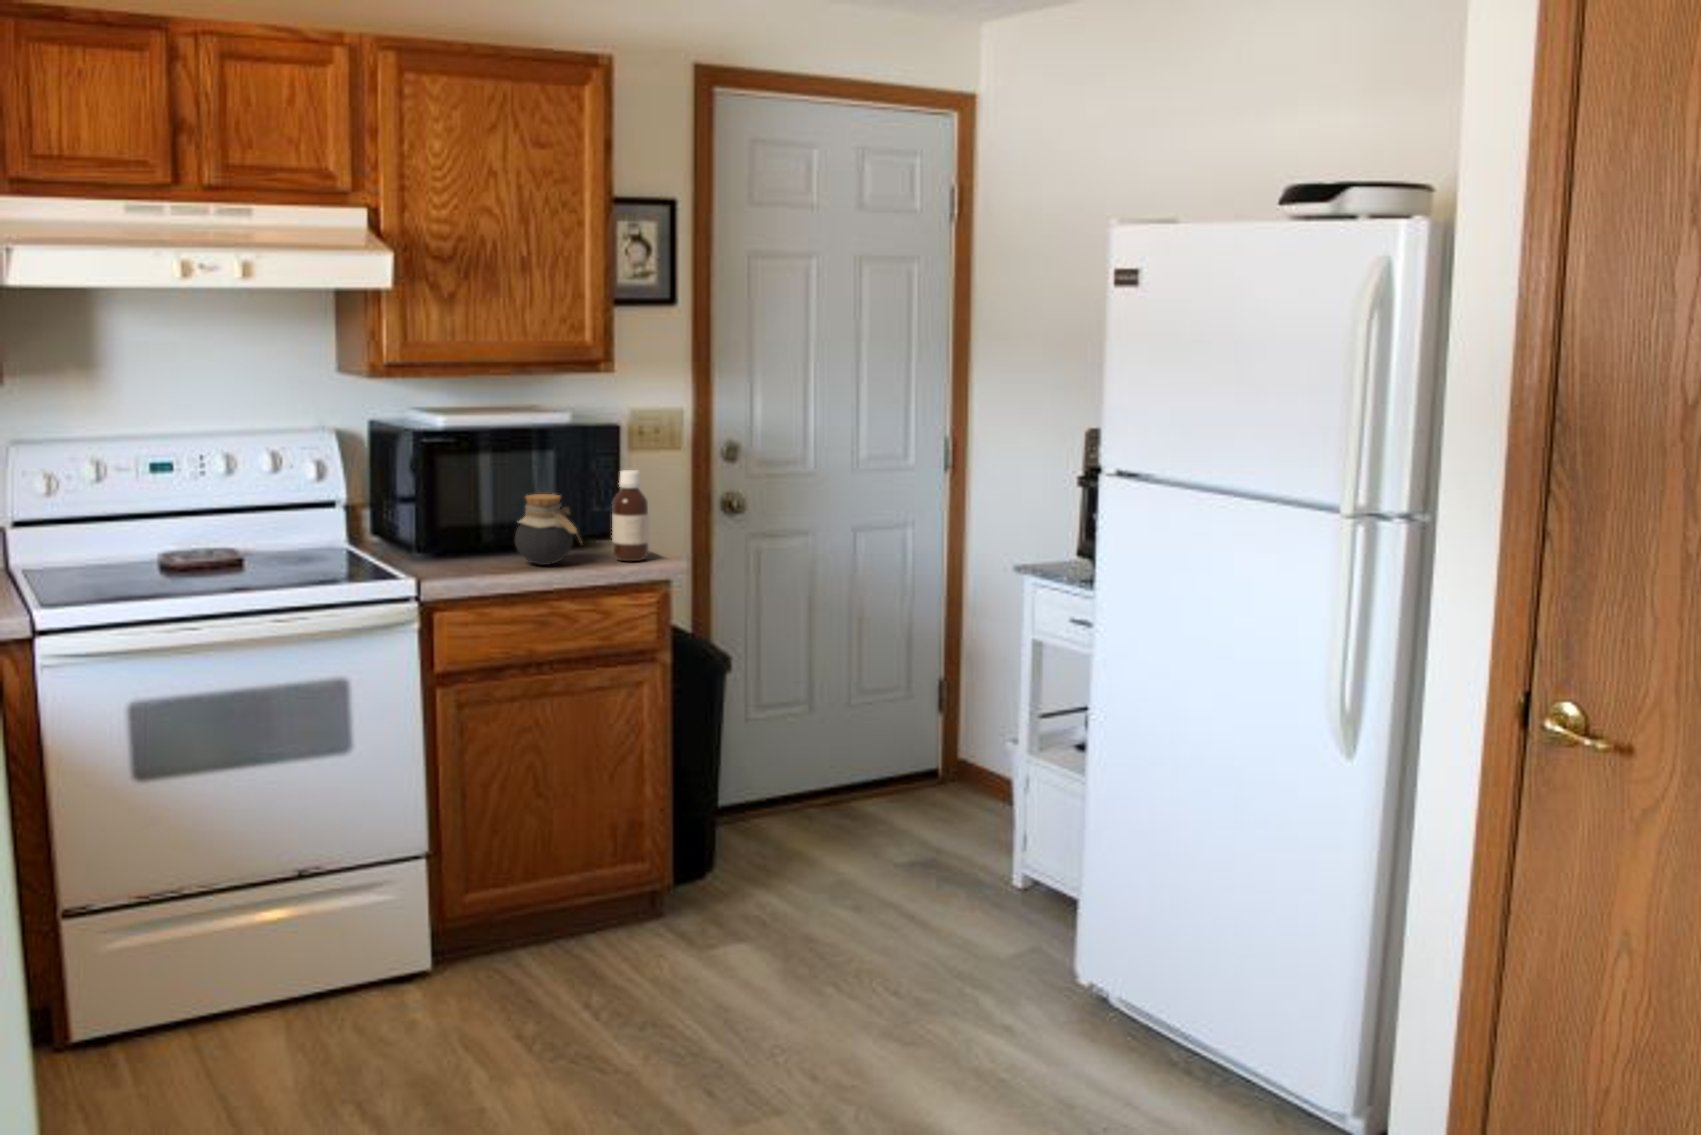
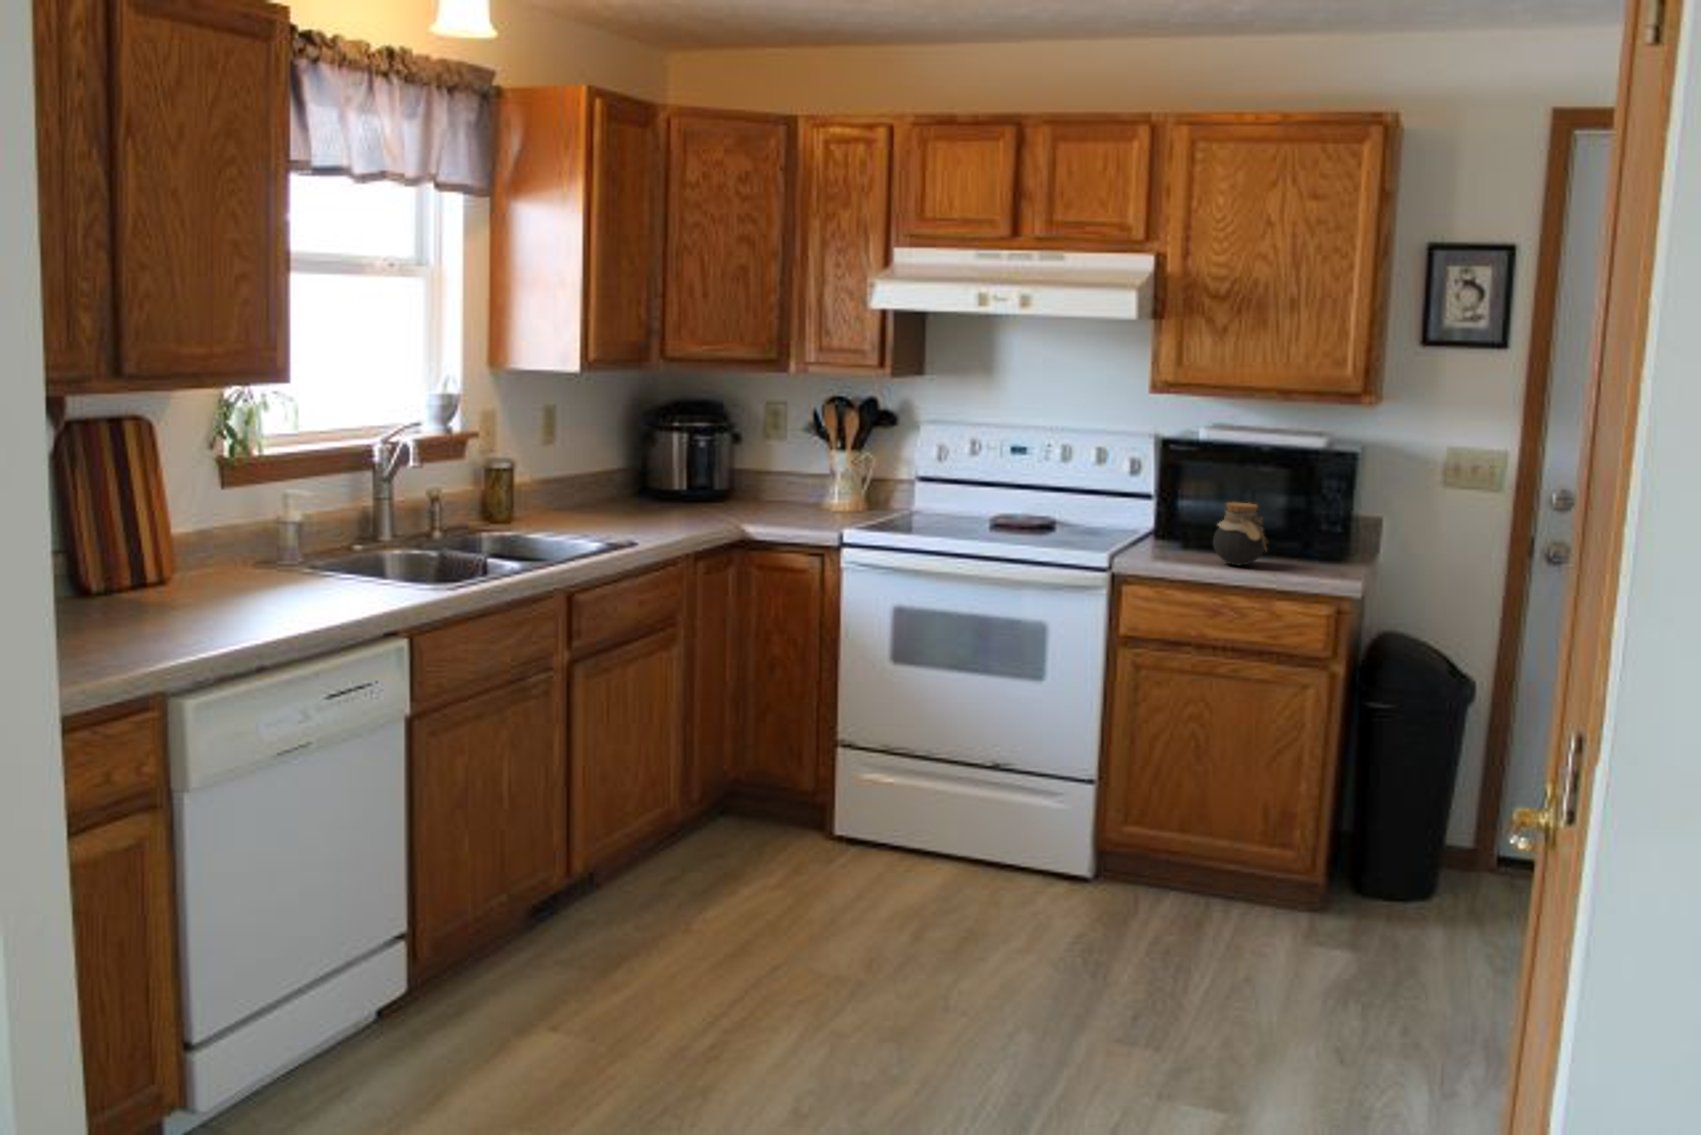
bottle: present [612,470,649,561] -> none [1299,491,1337,576]

